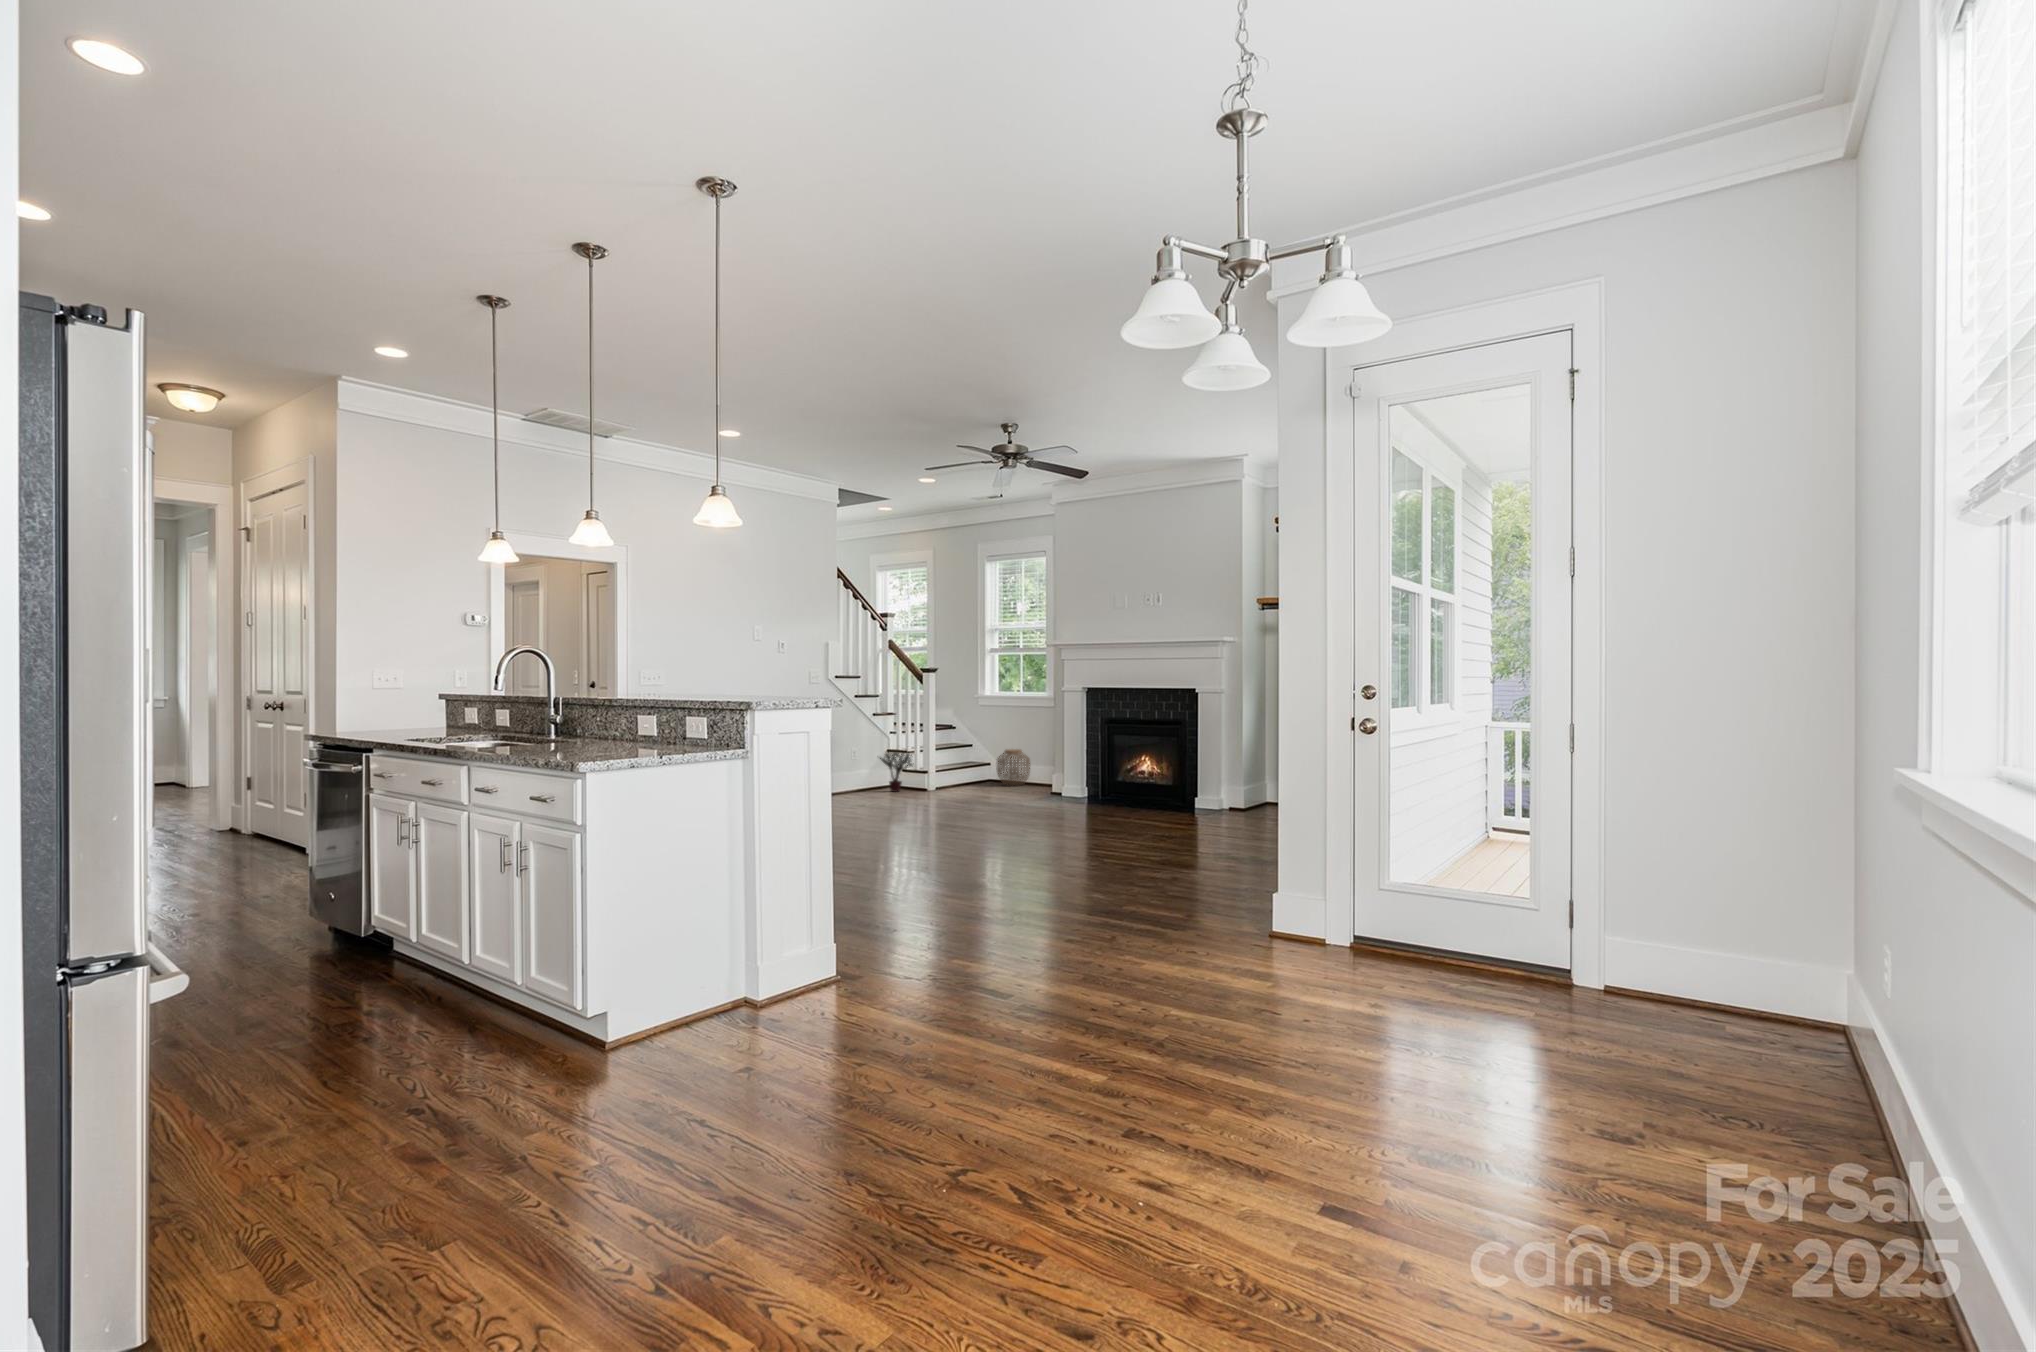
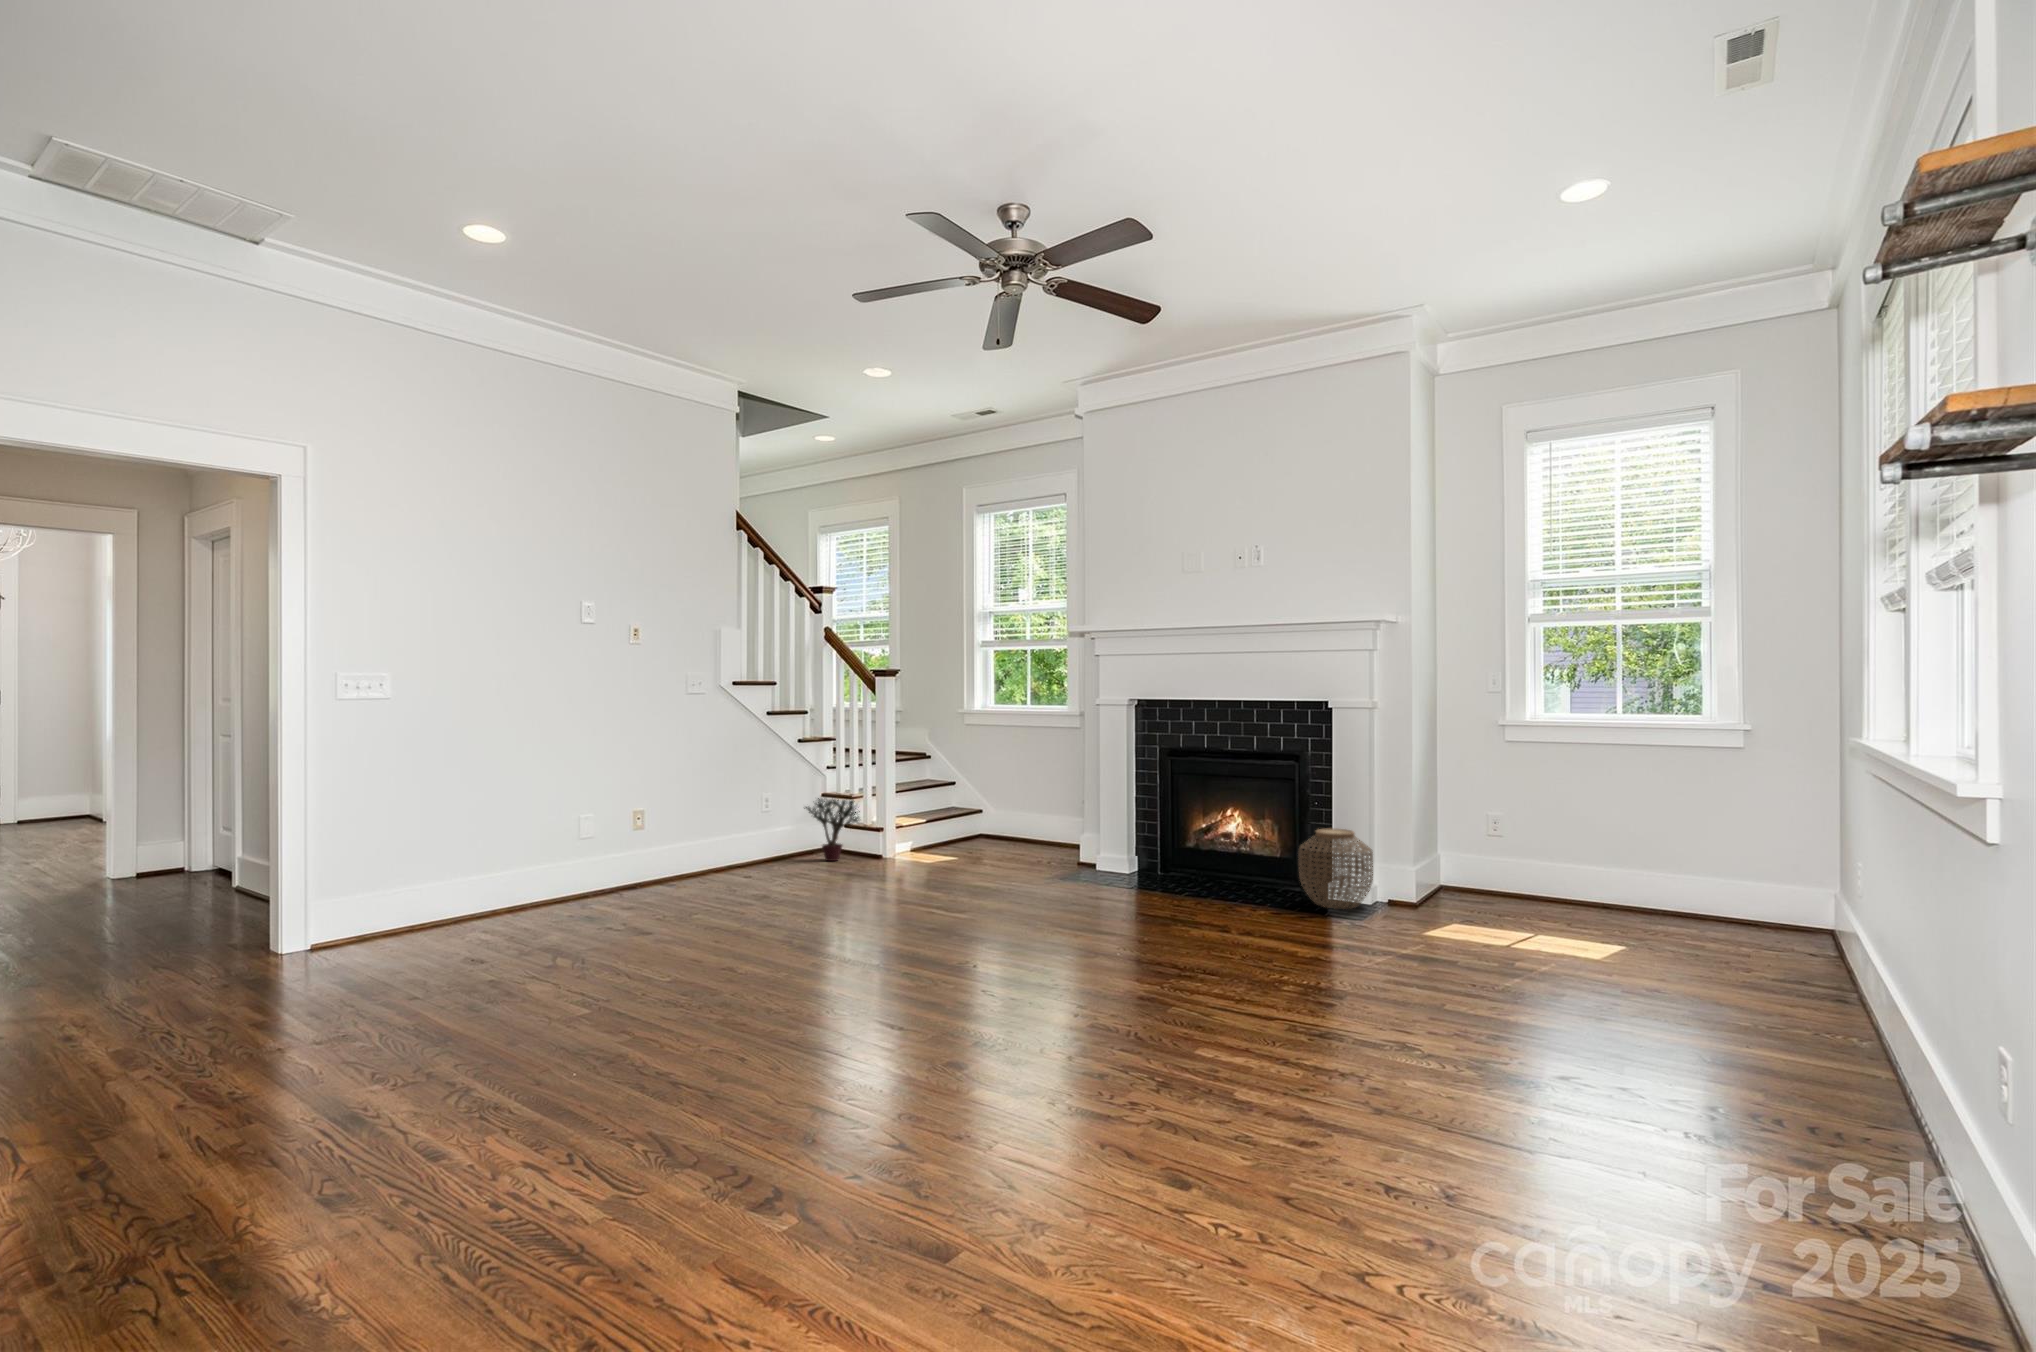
woven basket: present [997,749,1030,786] -> present [1298,828,1373,909]

